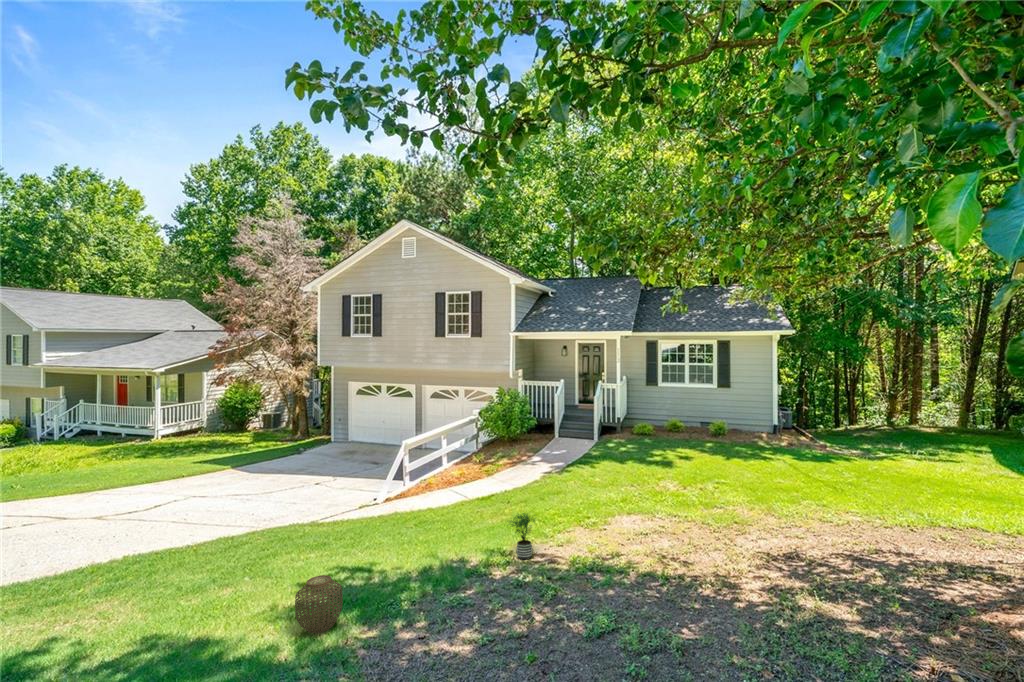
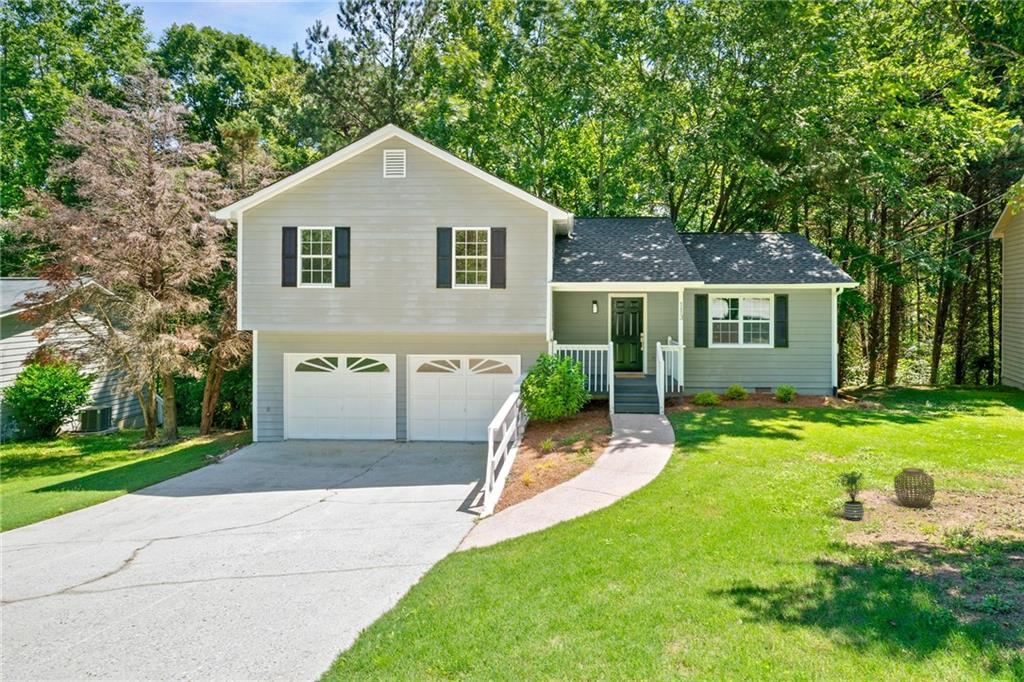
woven basket: present [295,575,343,633] -> present [894,468,935,508]

